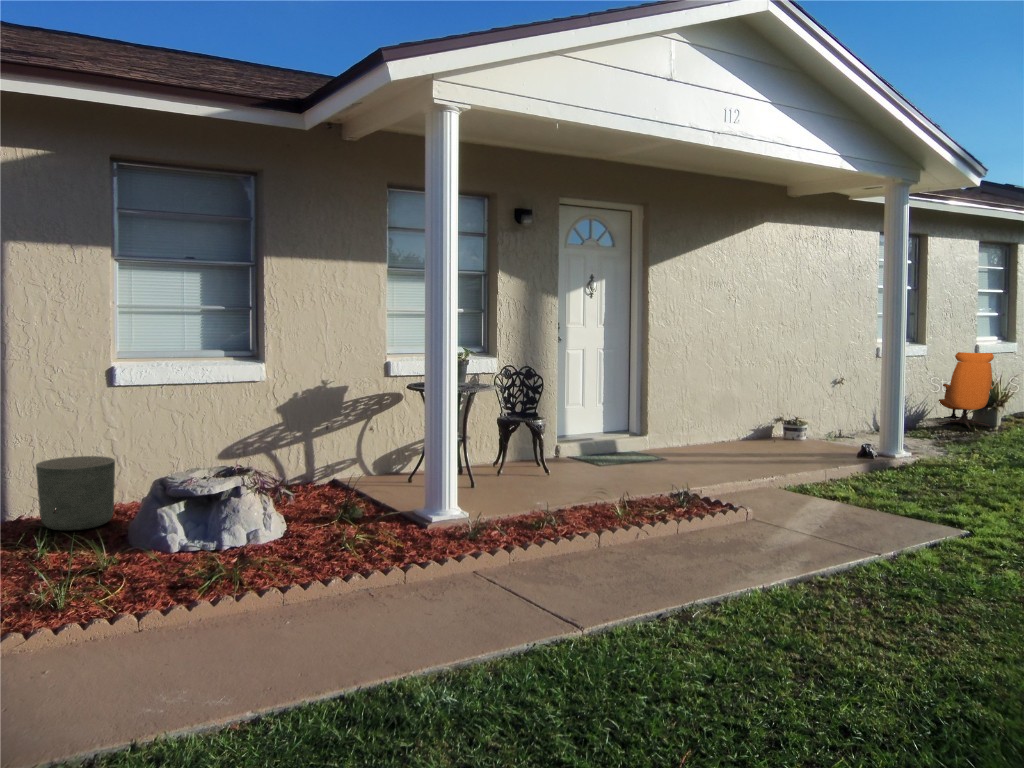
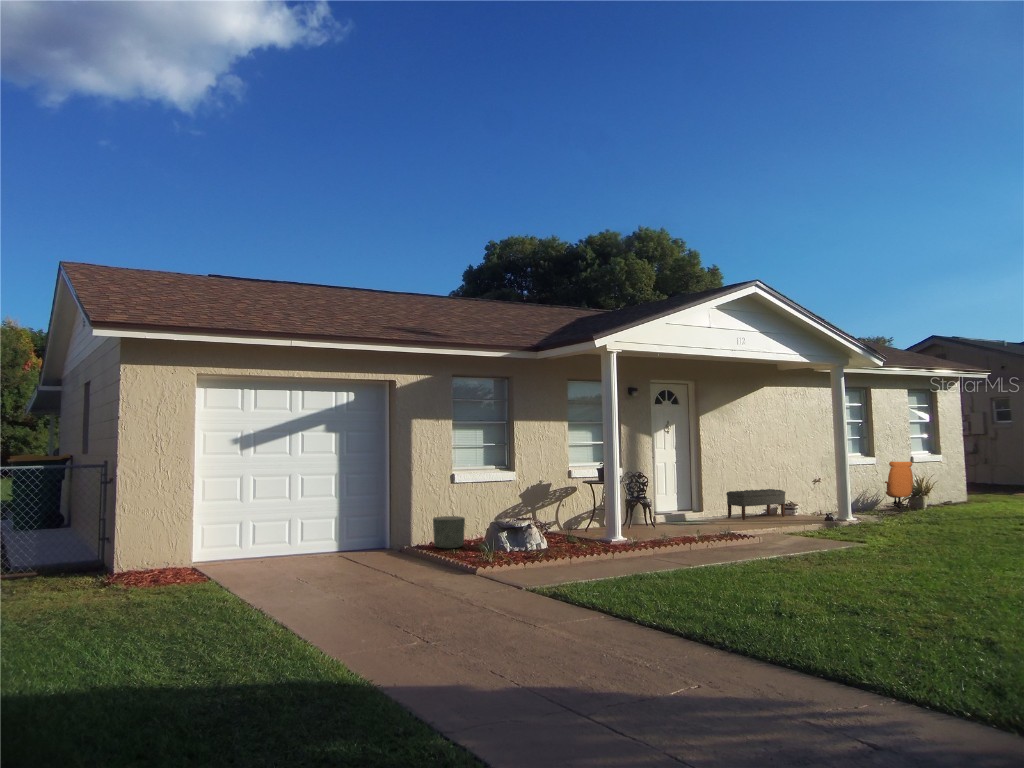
bench: none [689,396,790,450] -> present [726,489,786,520]

